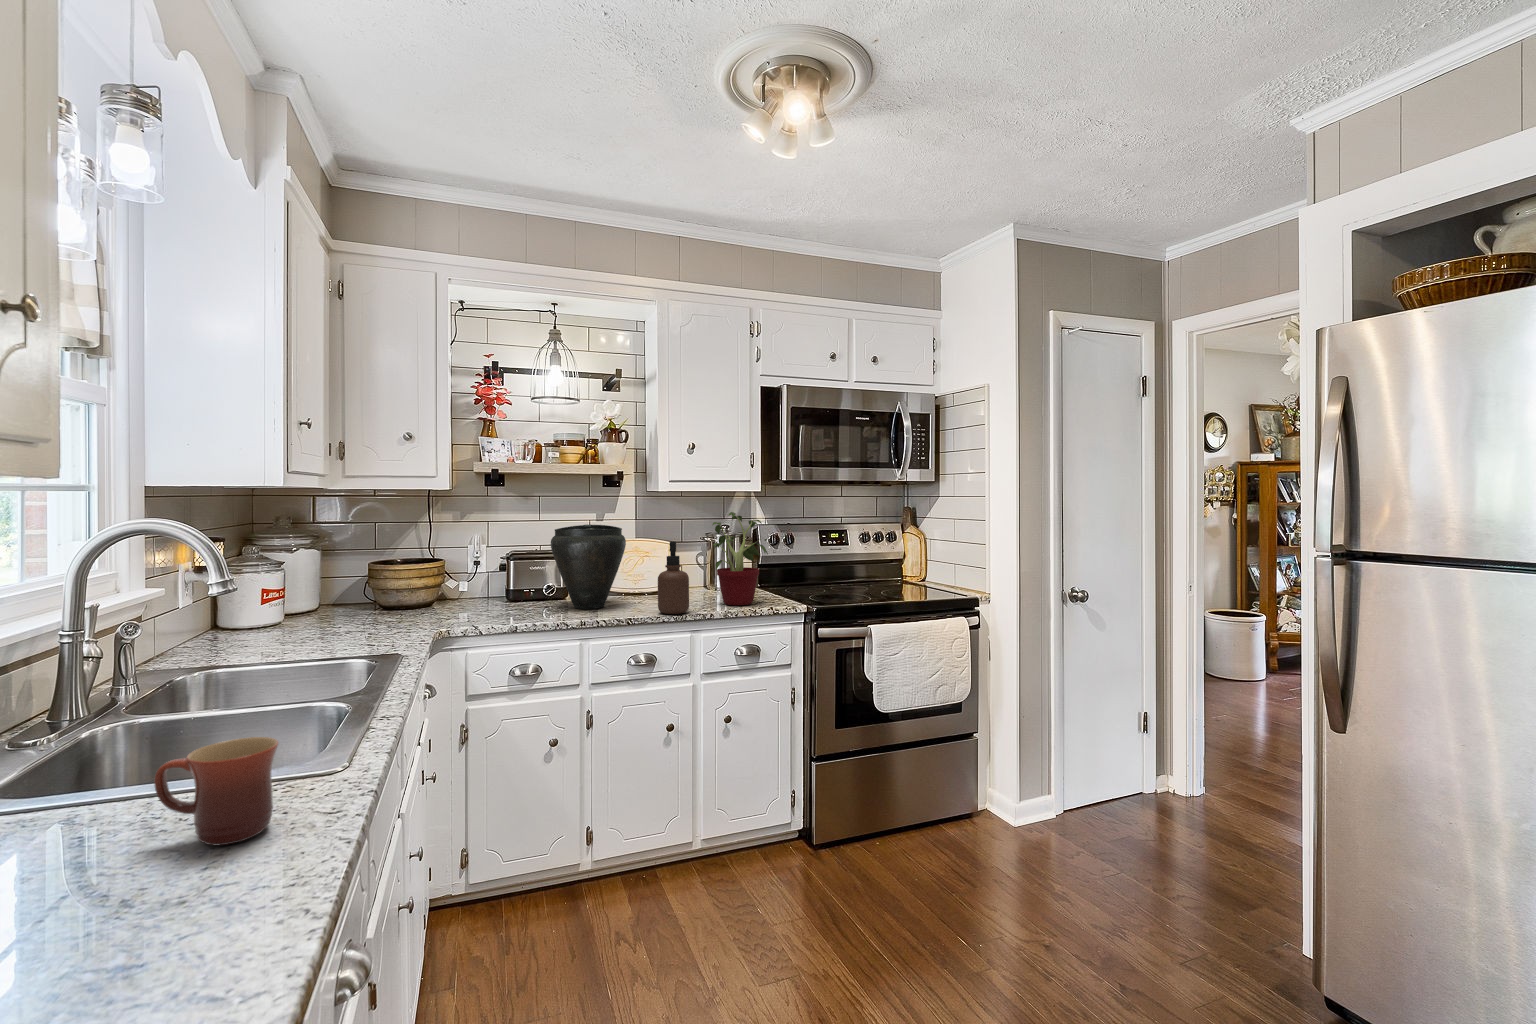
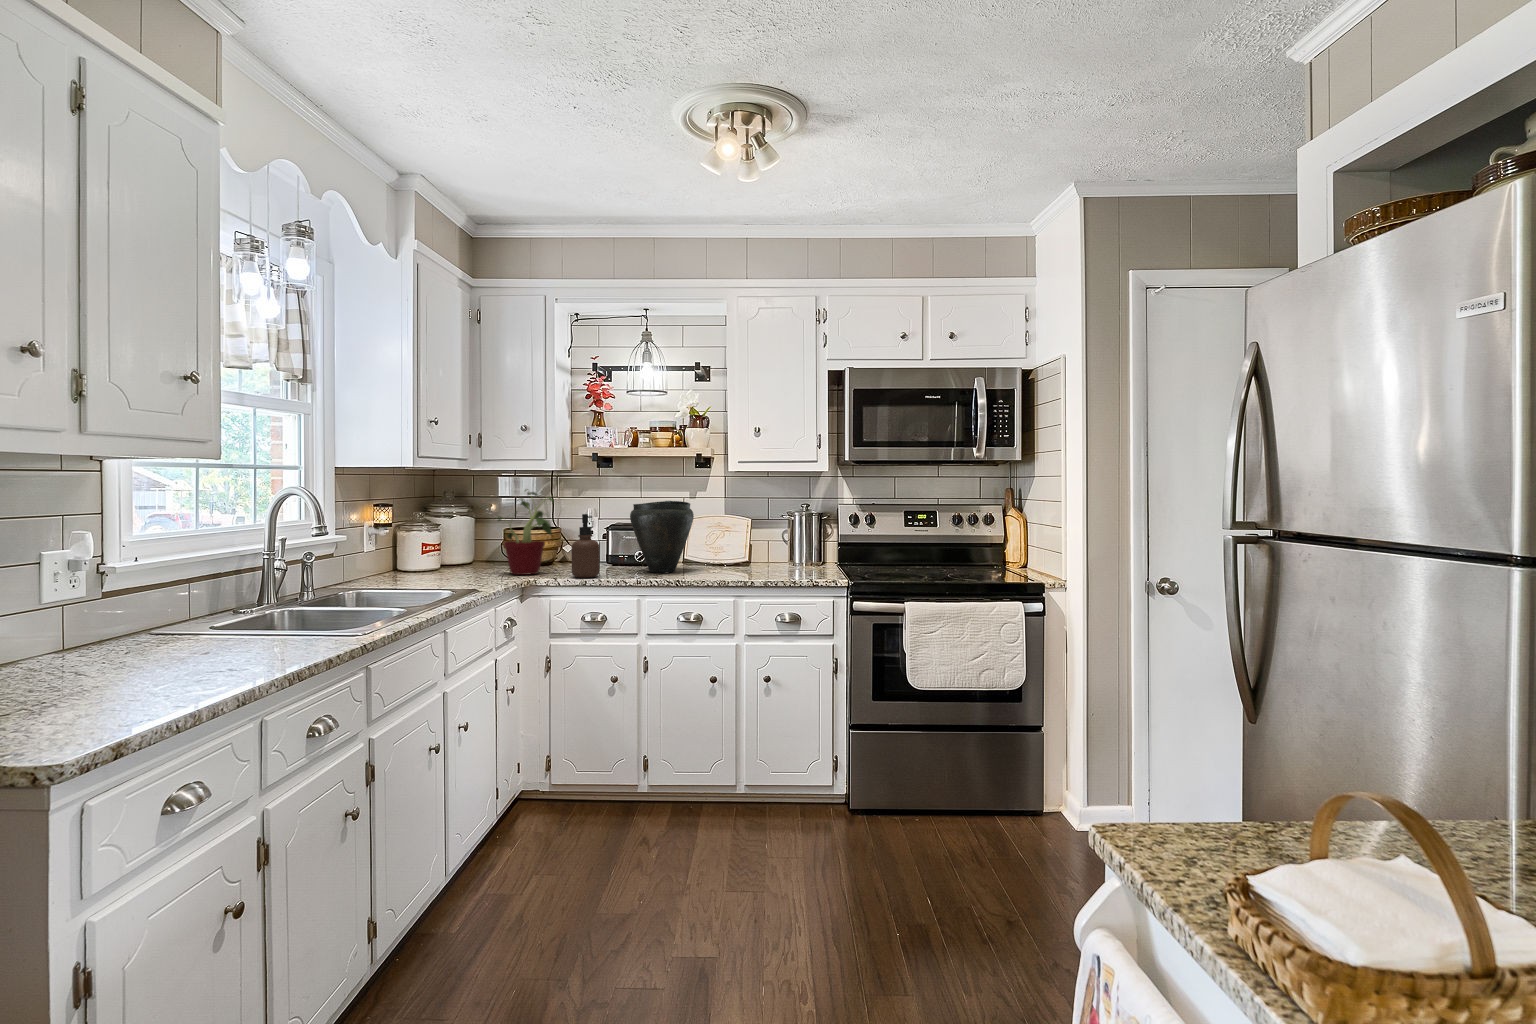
potted plant: present [713,512,768,605] -> present [498,489,554,575]
soap dispenser: present [658,541,689,614] -> present [571,514,600,578]
mug: present [154,737,278,845] -> none [256,602,313,652]

